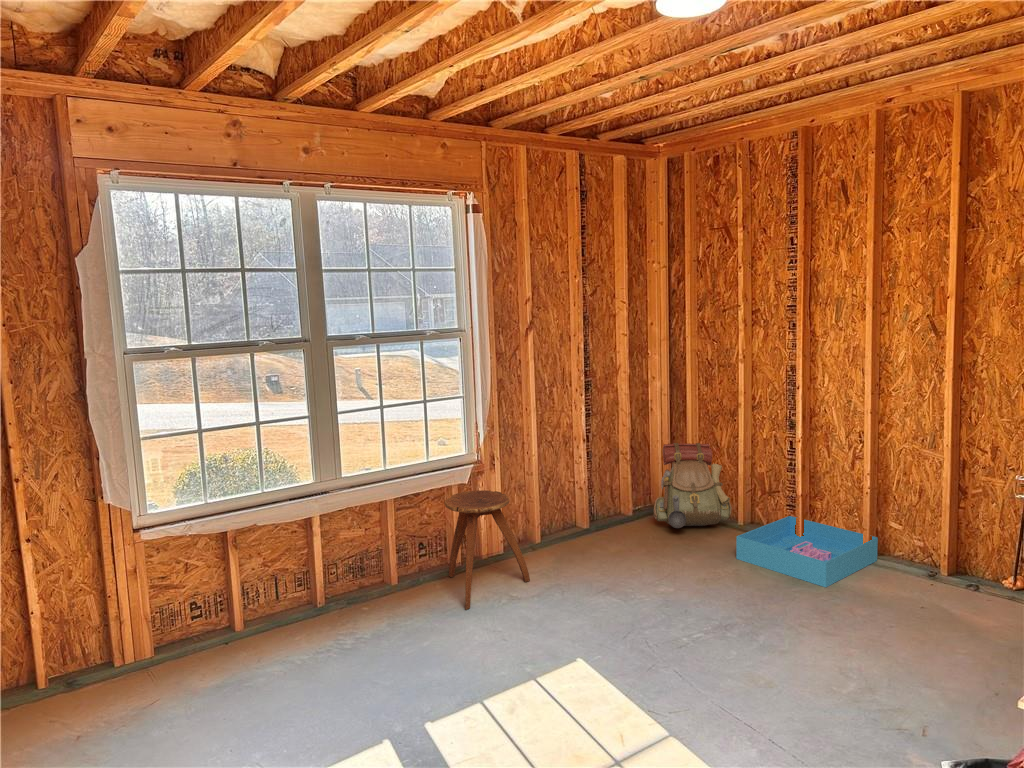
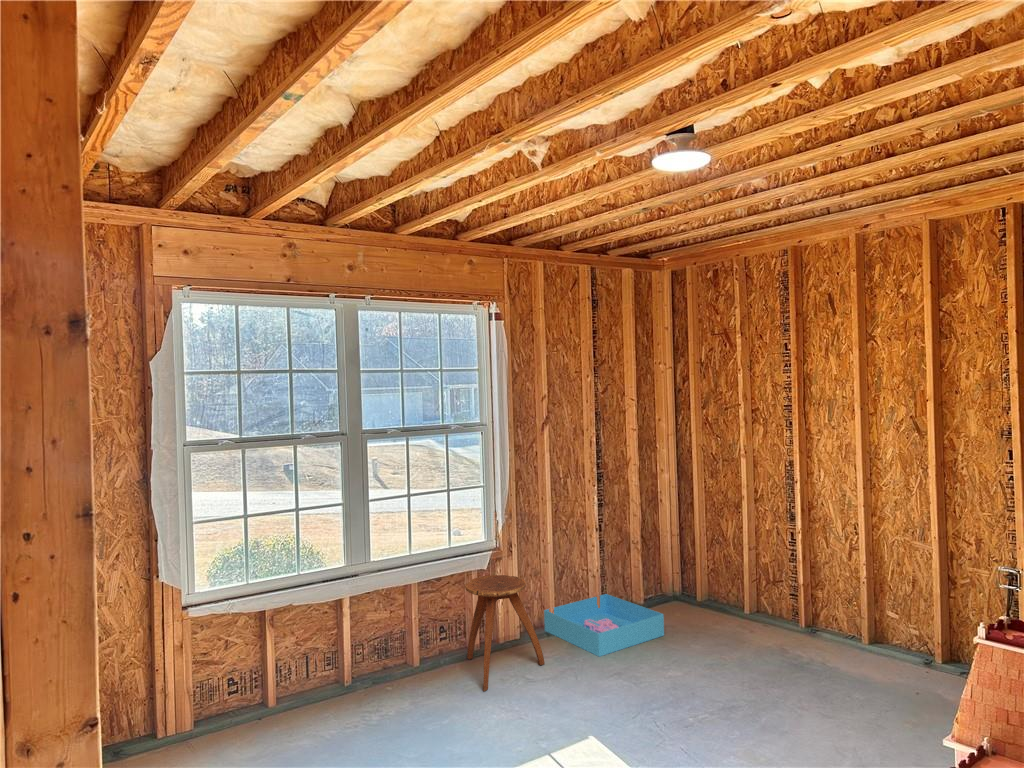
backpack: present [654,443,732,528] -> none [663,532,737,615]
storage bin: present [736,516,878,587] -> present [544,594,664,656]

